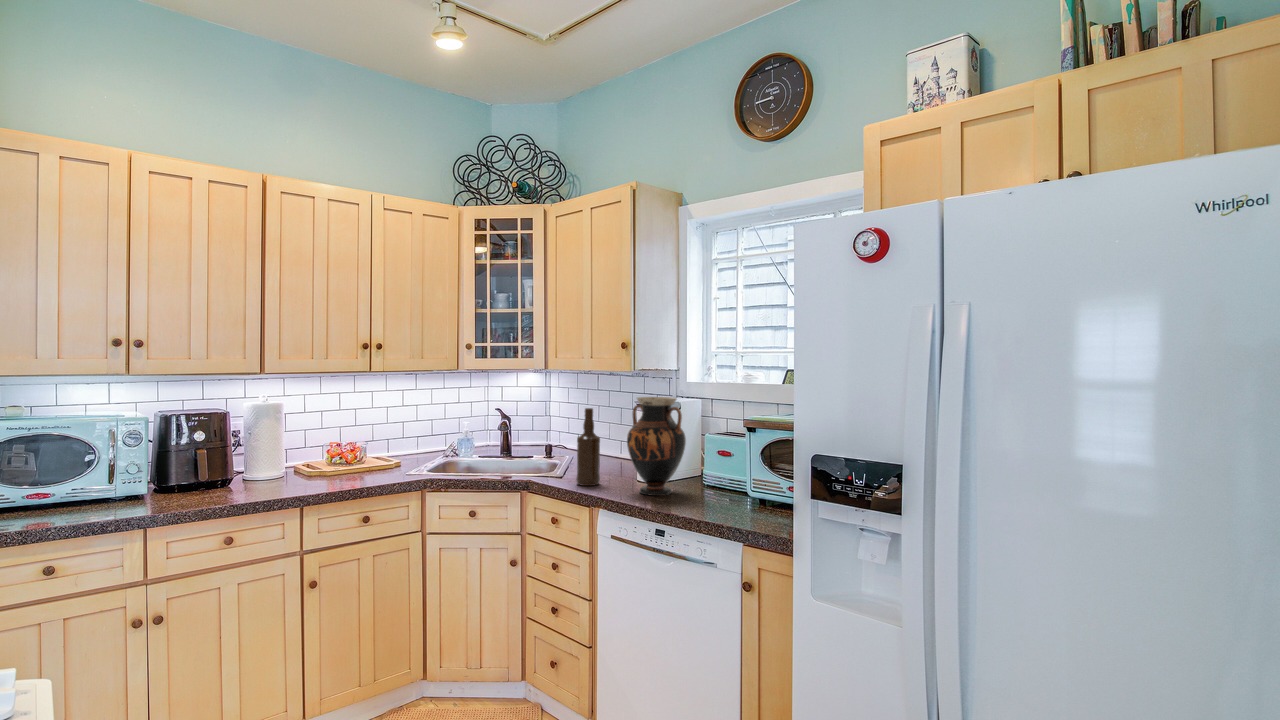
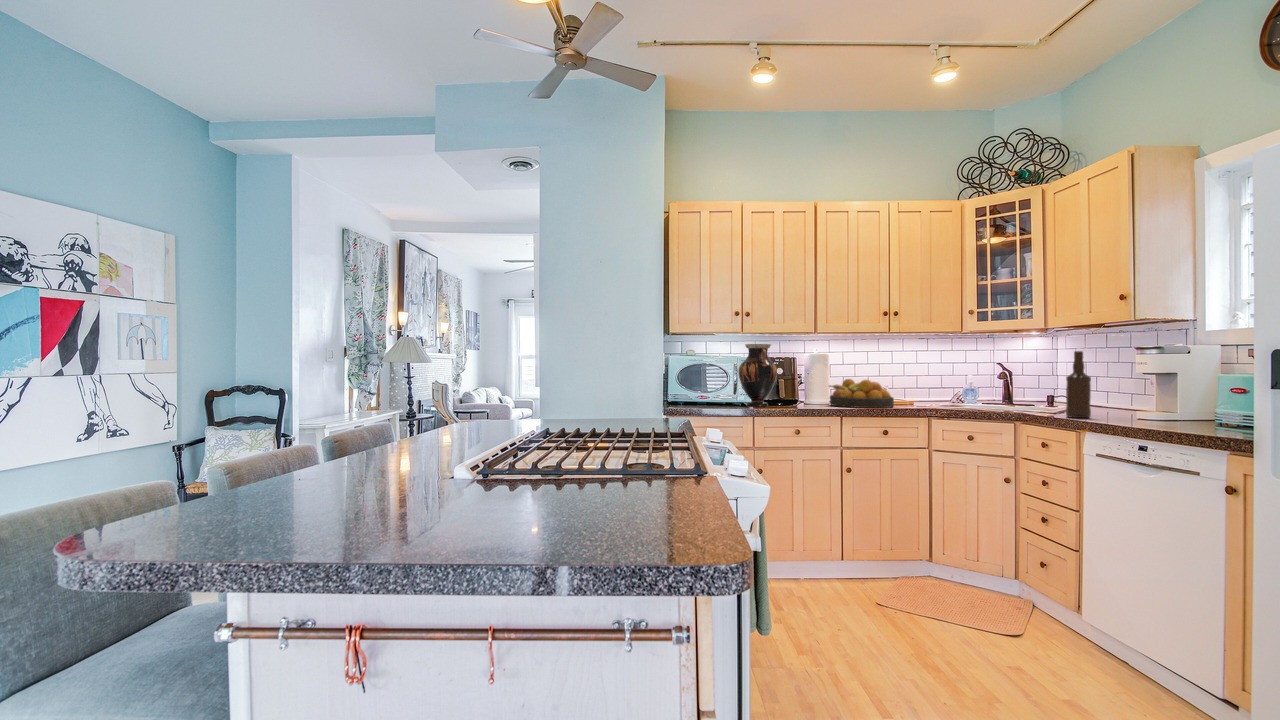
vase: present [627,397,686,496] -> present [738,344,777,406]
fruit bowl: none [279,441,377,489] -> present [829,379,894,408]

